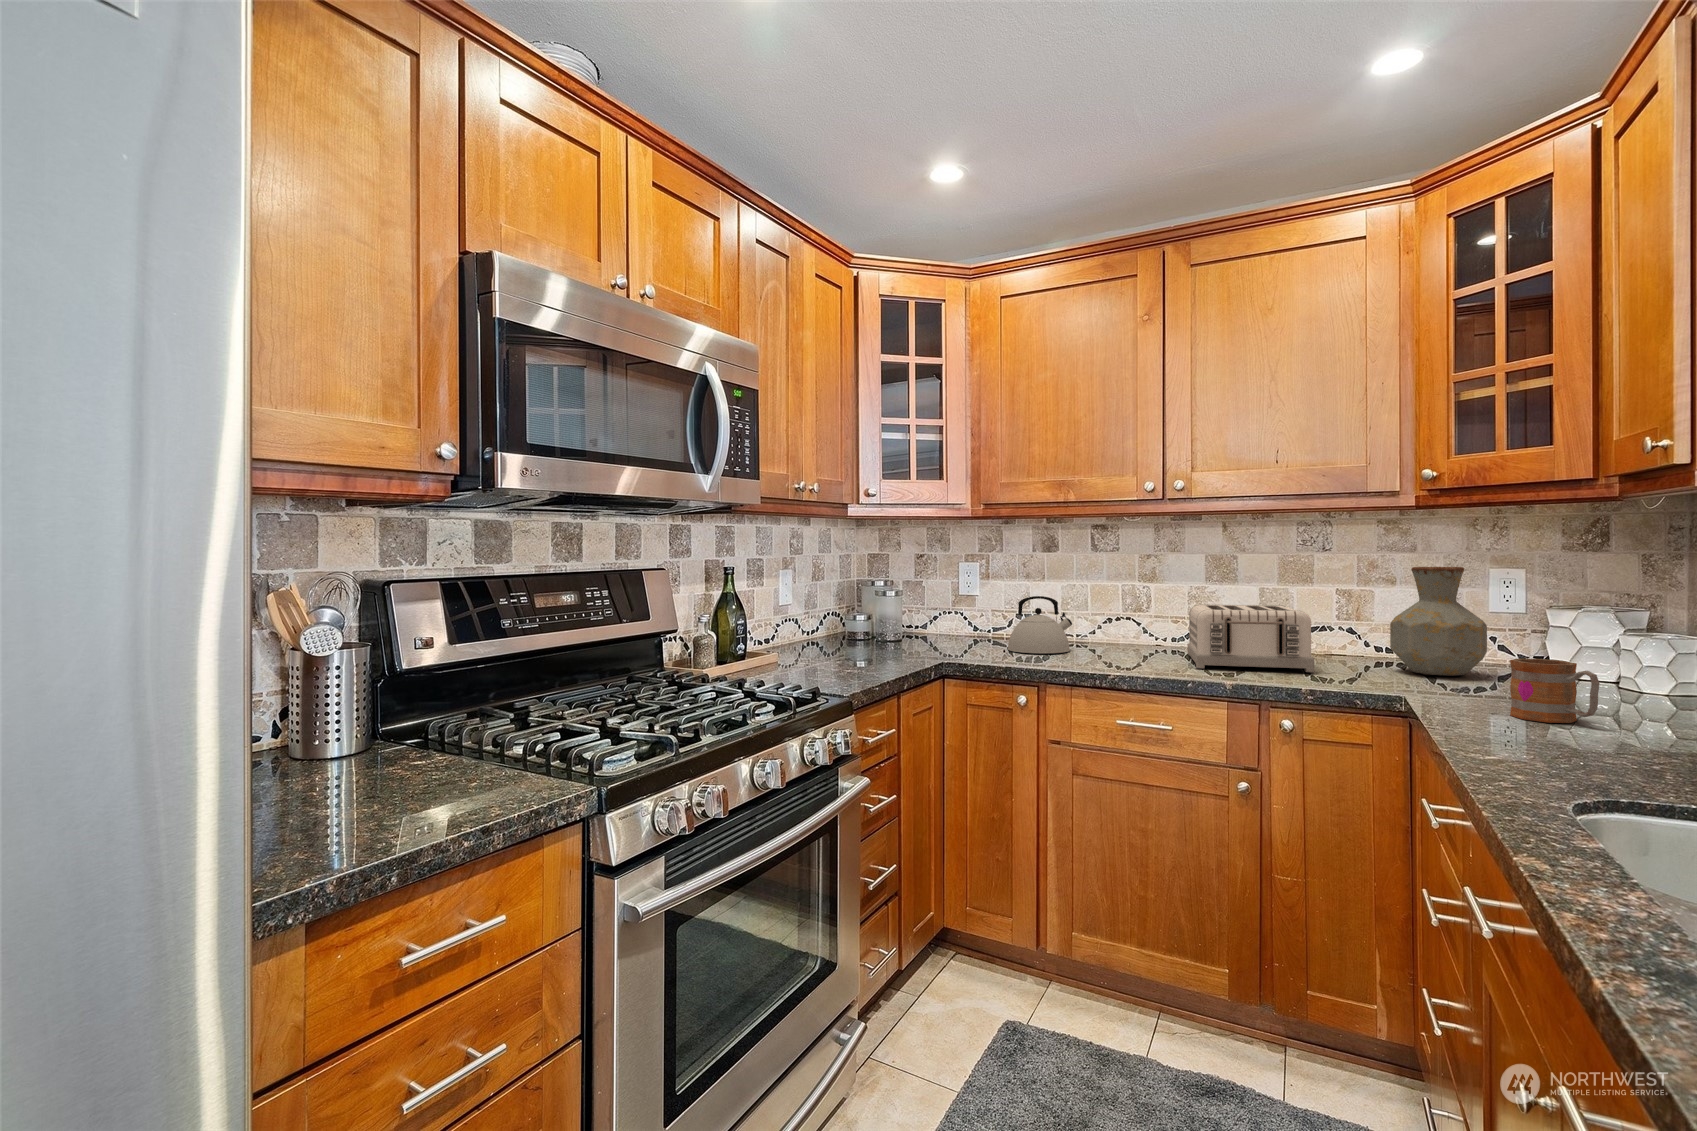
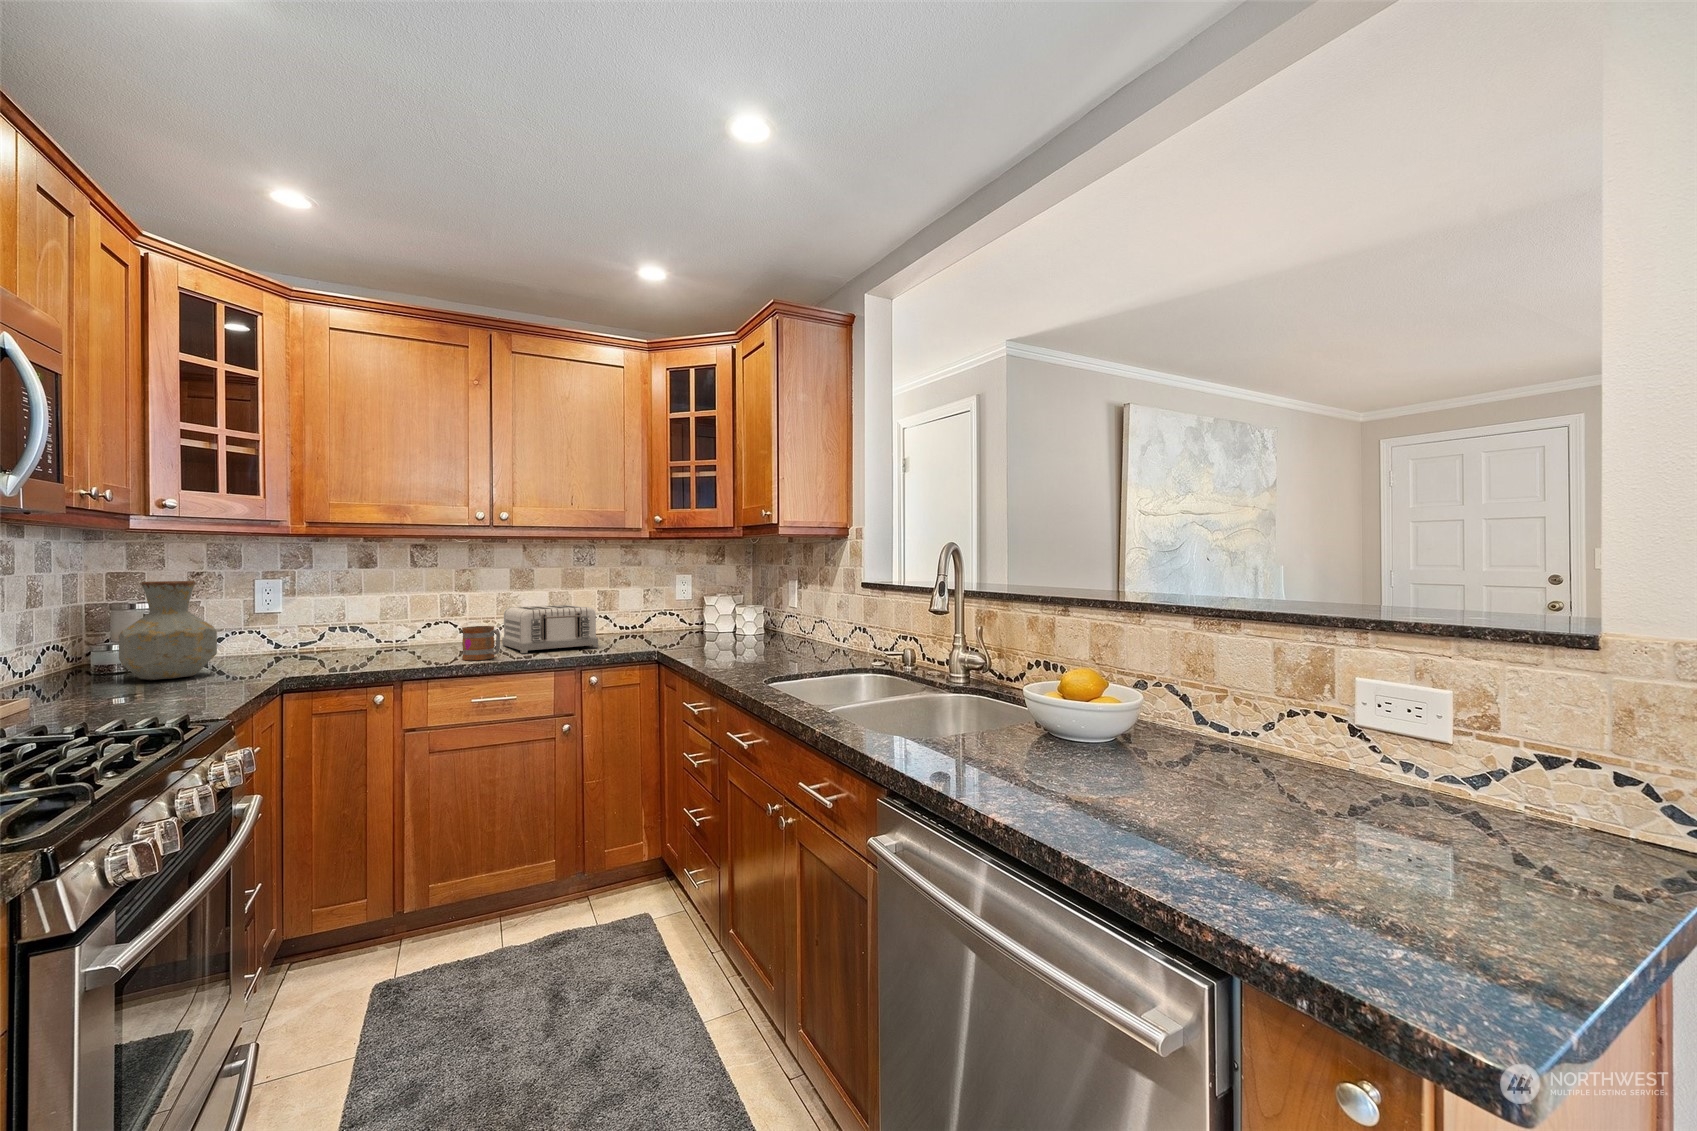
vase: present [1390,567,1487,676] -> present [119,581,217,680]
kettle: present [1008,596,1072,653] -> none [334,607,402,659]
mug: present [1510,659,1600,723] -> present [462,626,500,660]

